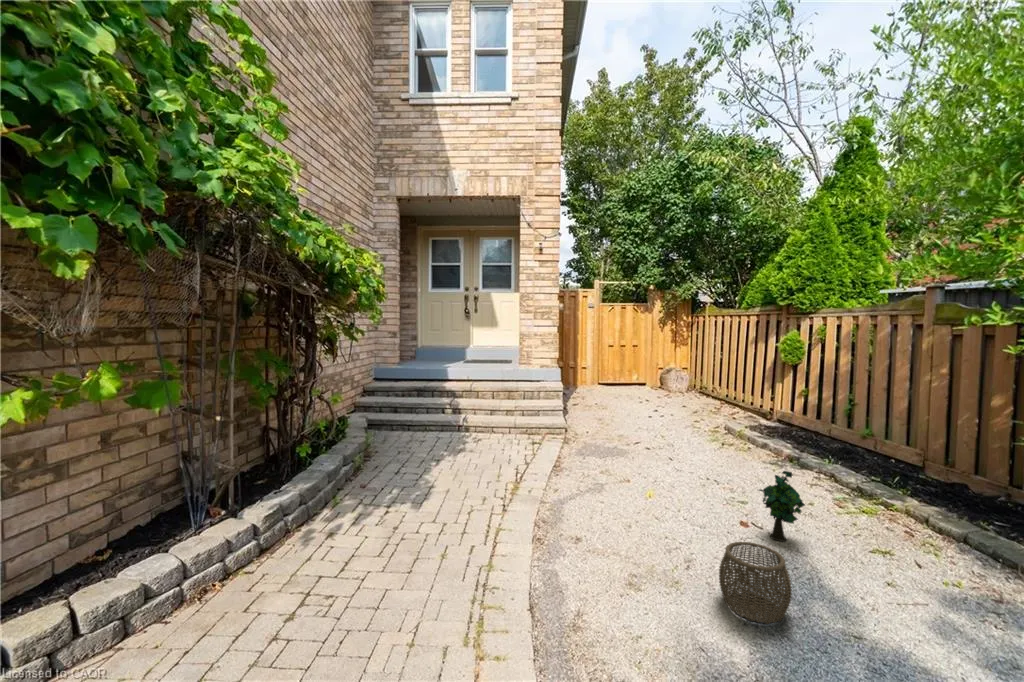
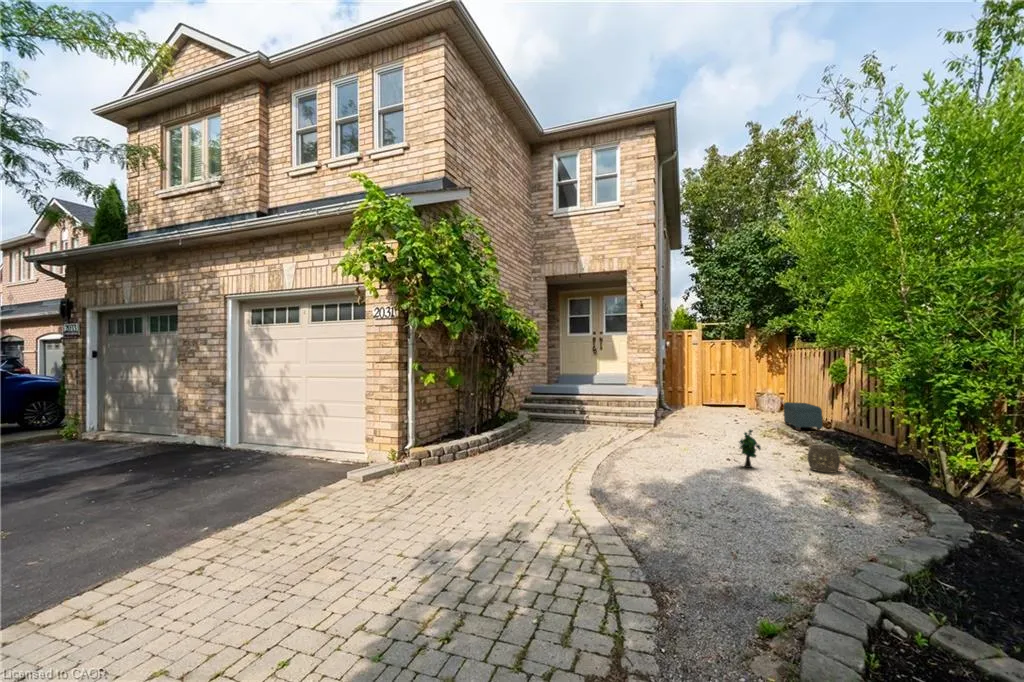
bench: none [706,383,764,423] -> present [784,402,823,430]
woven basket: present [719,542,792,624] -> present [807,445,840,473]

